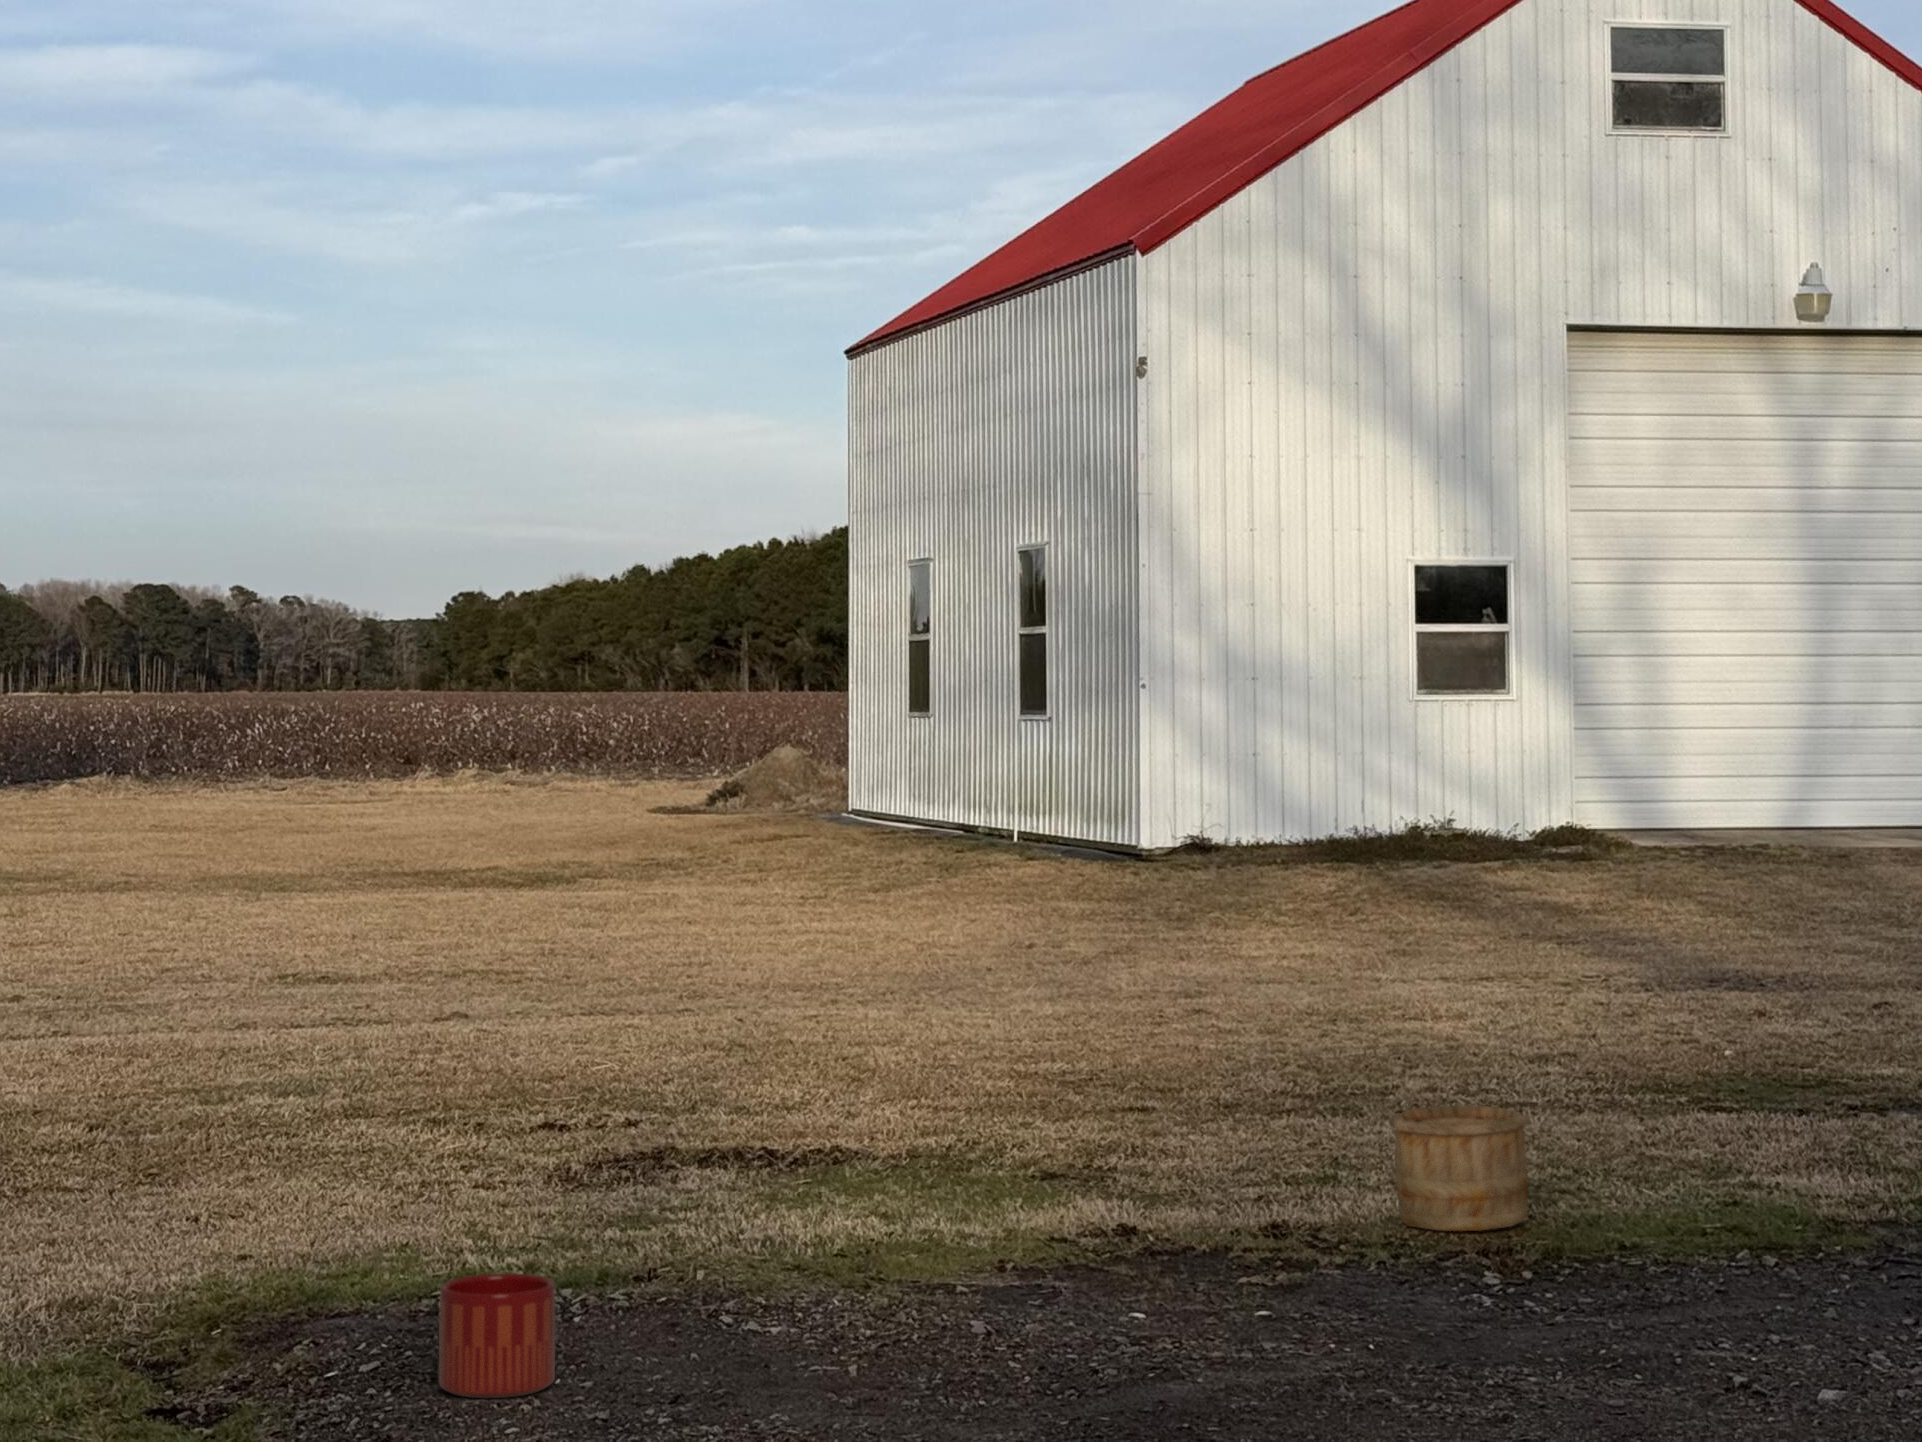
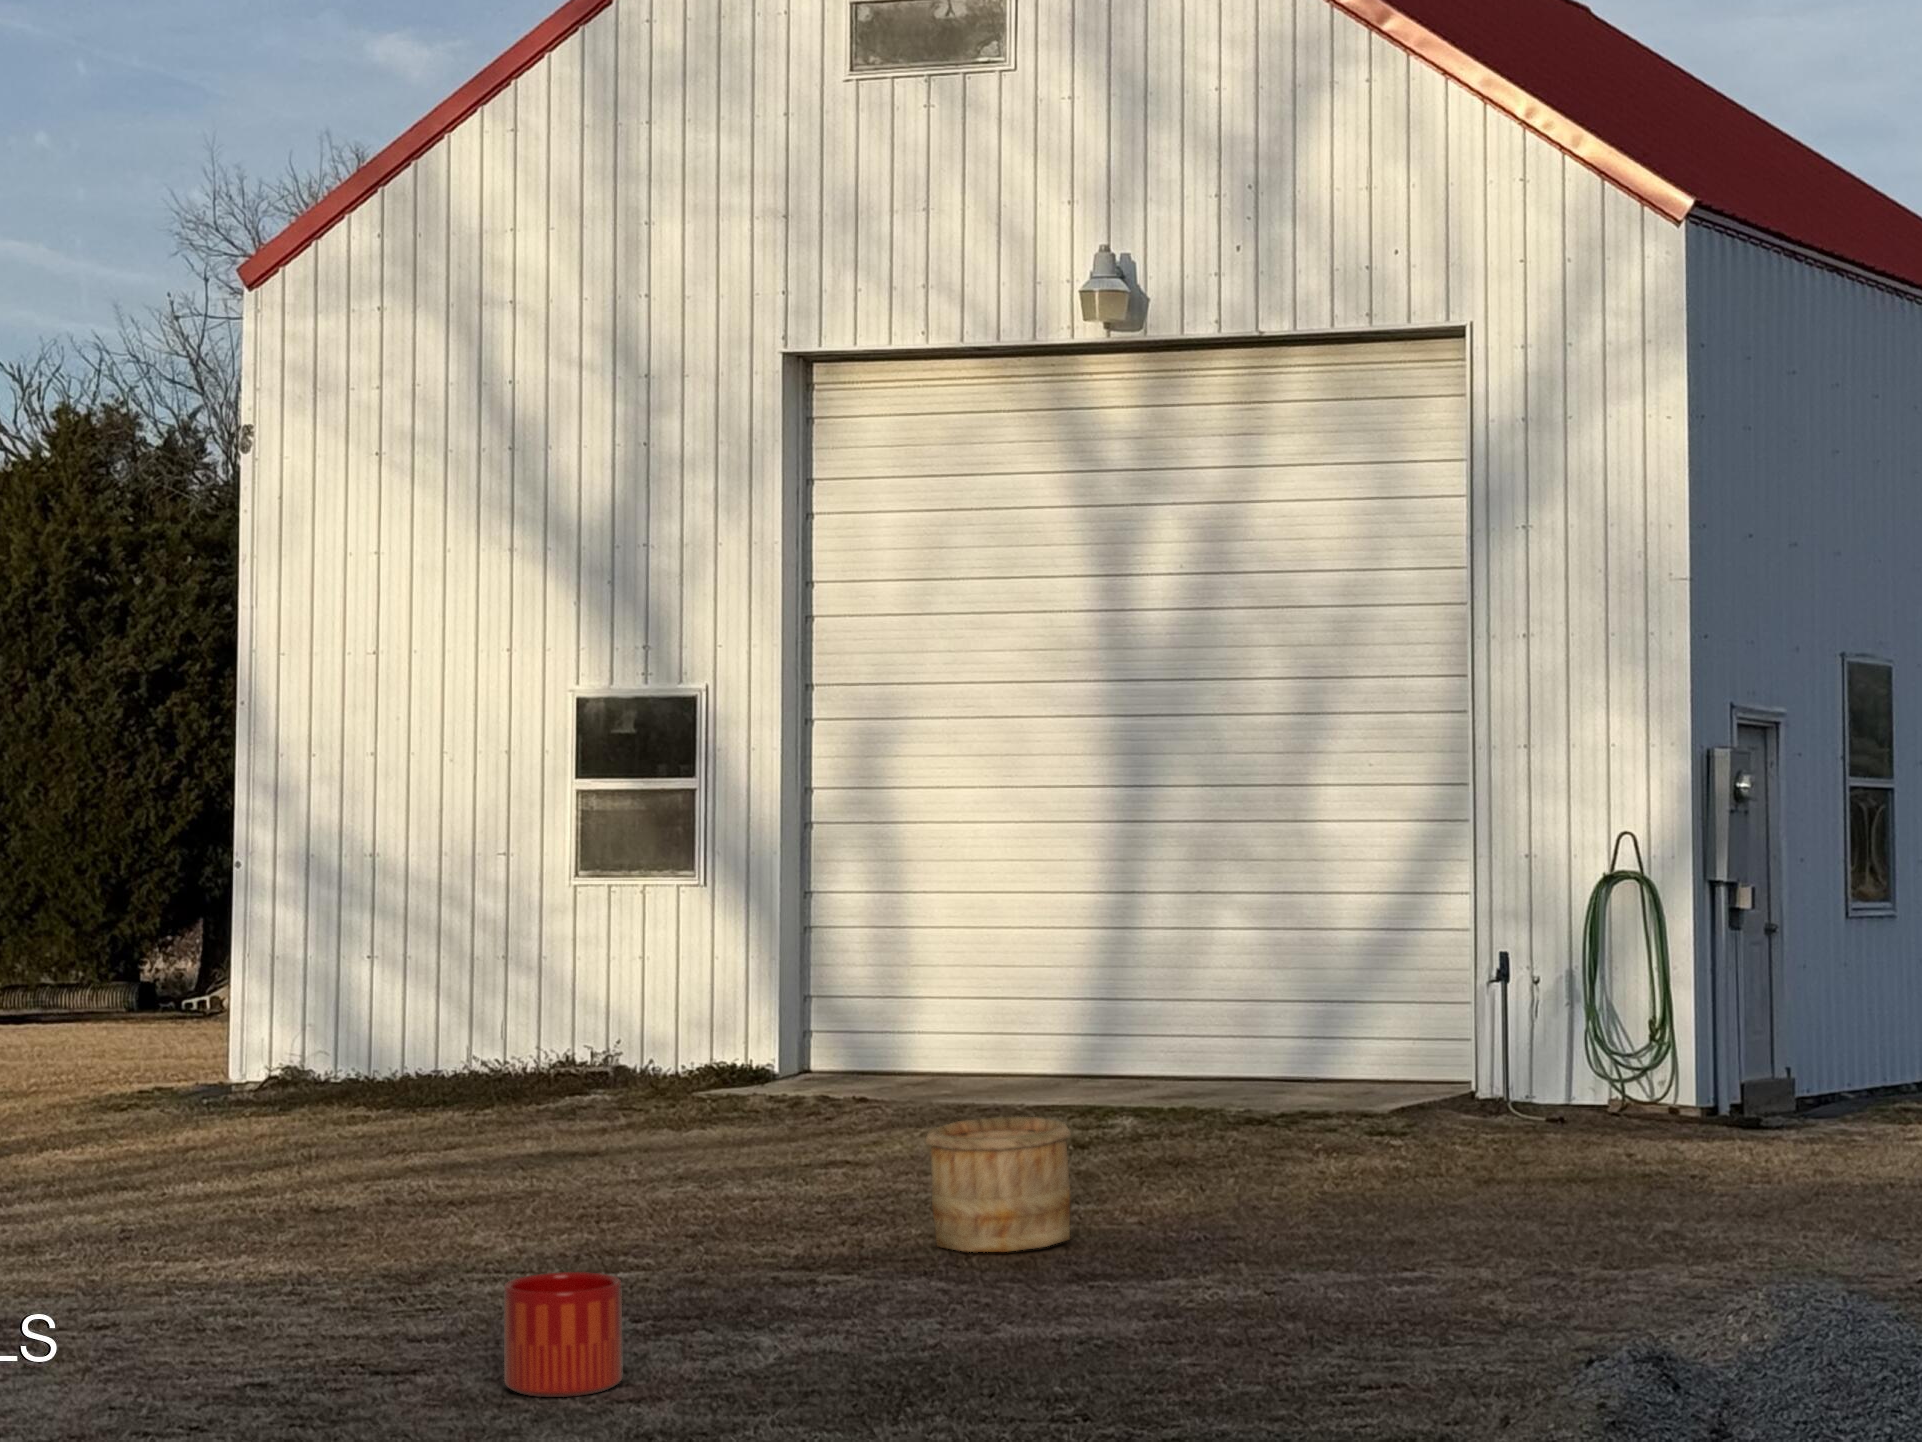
wooden bucket: present [1390,1106,1528,1231] -> present [926,1117,1071,1252]

